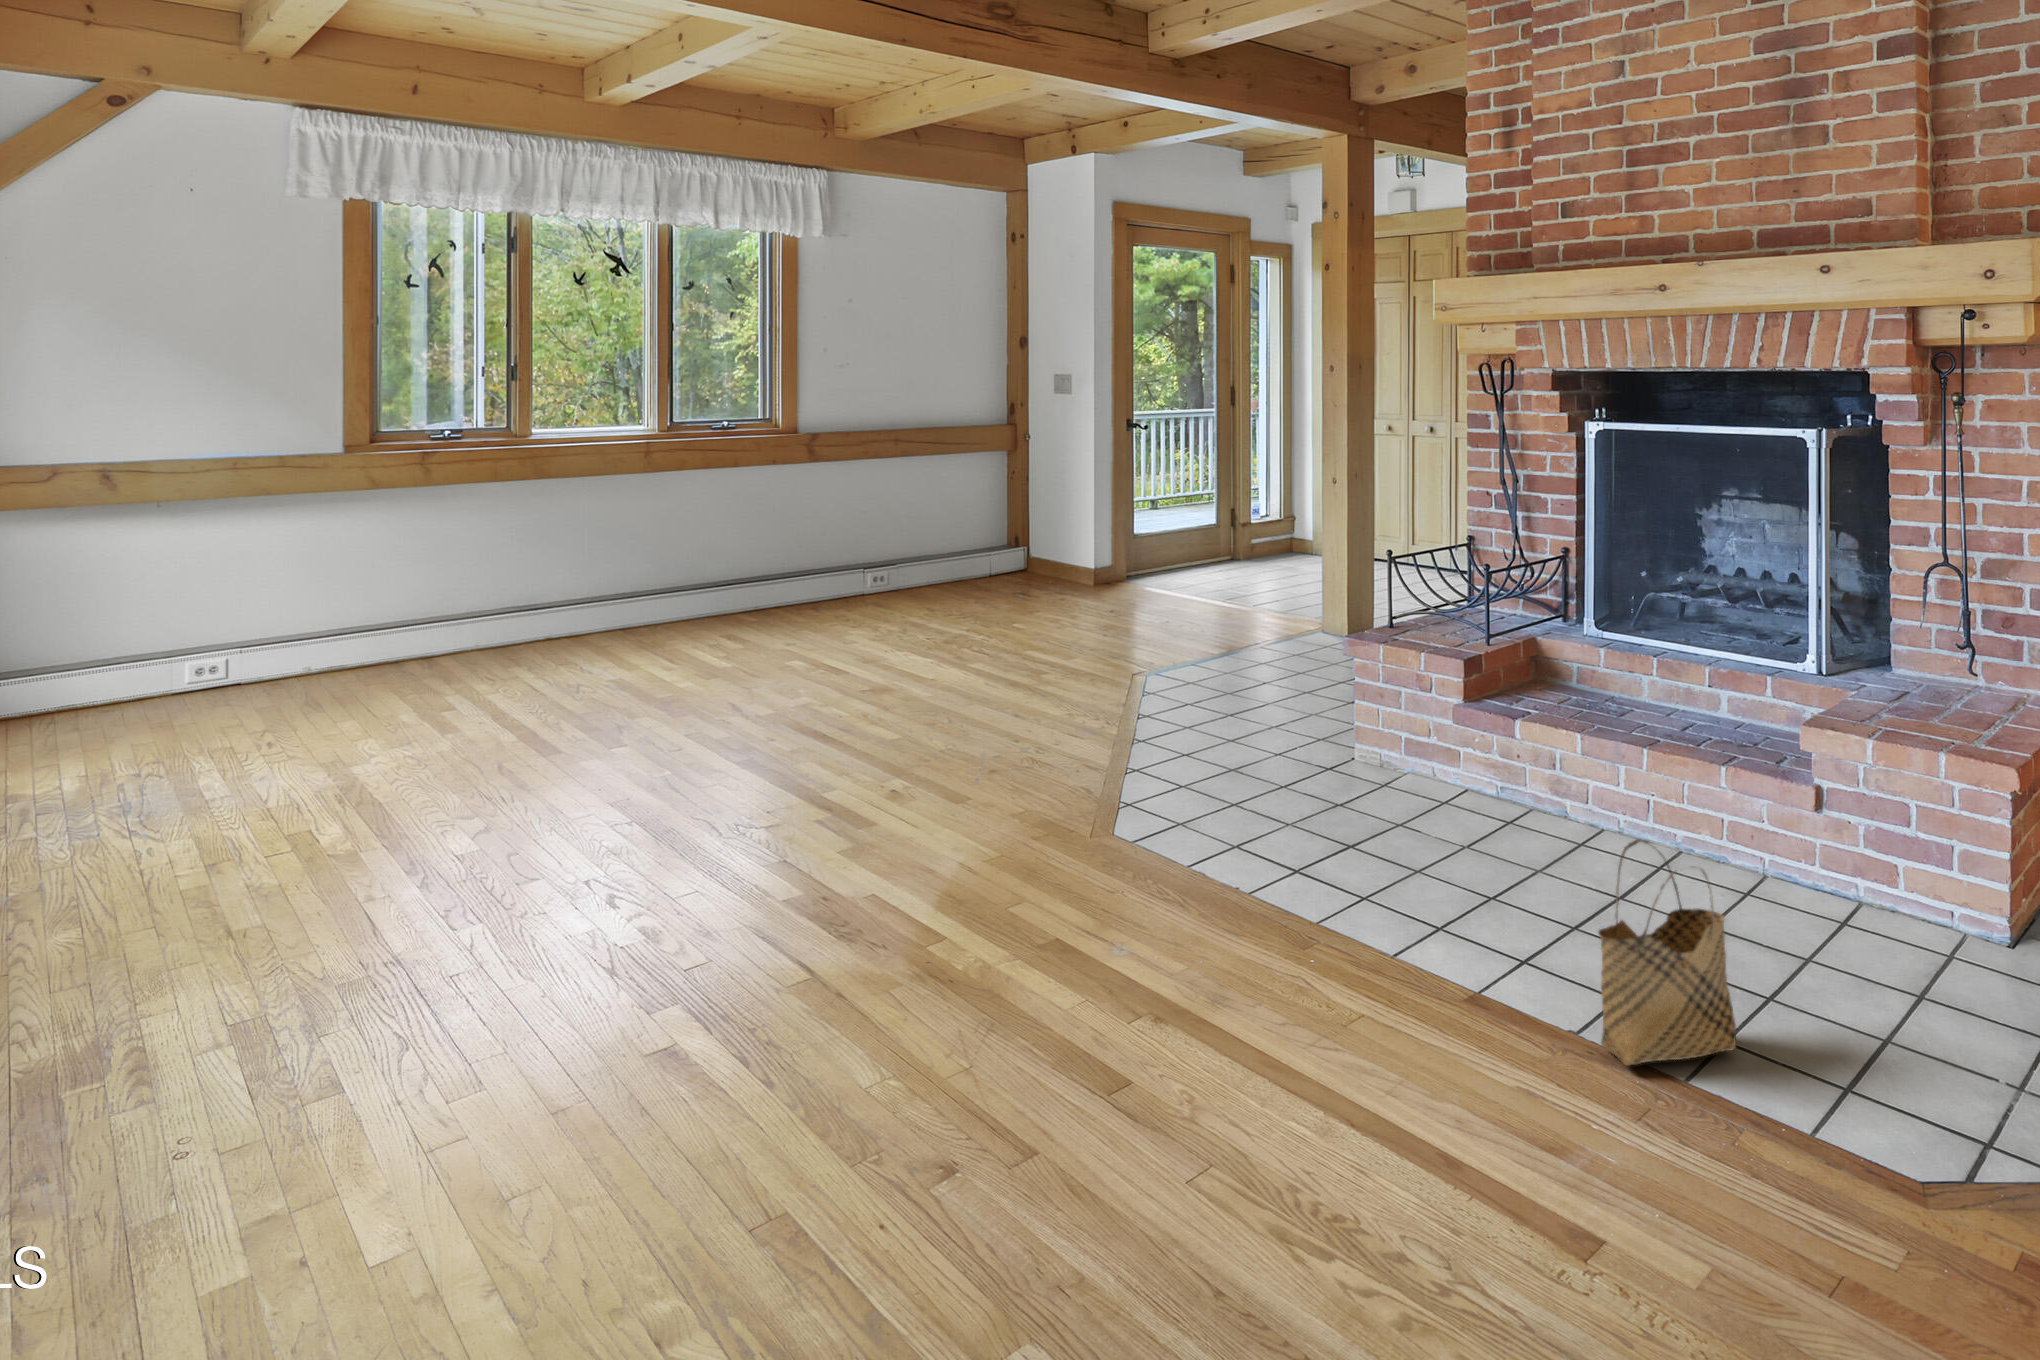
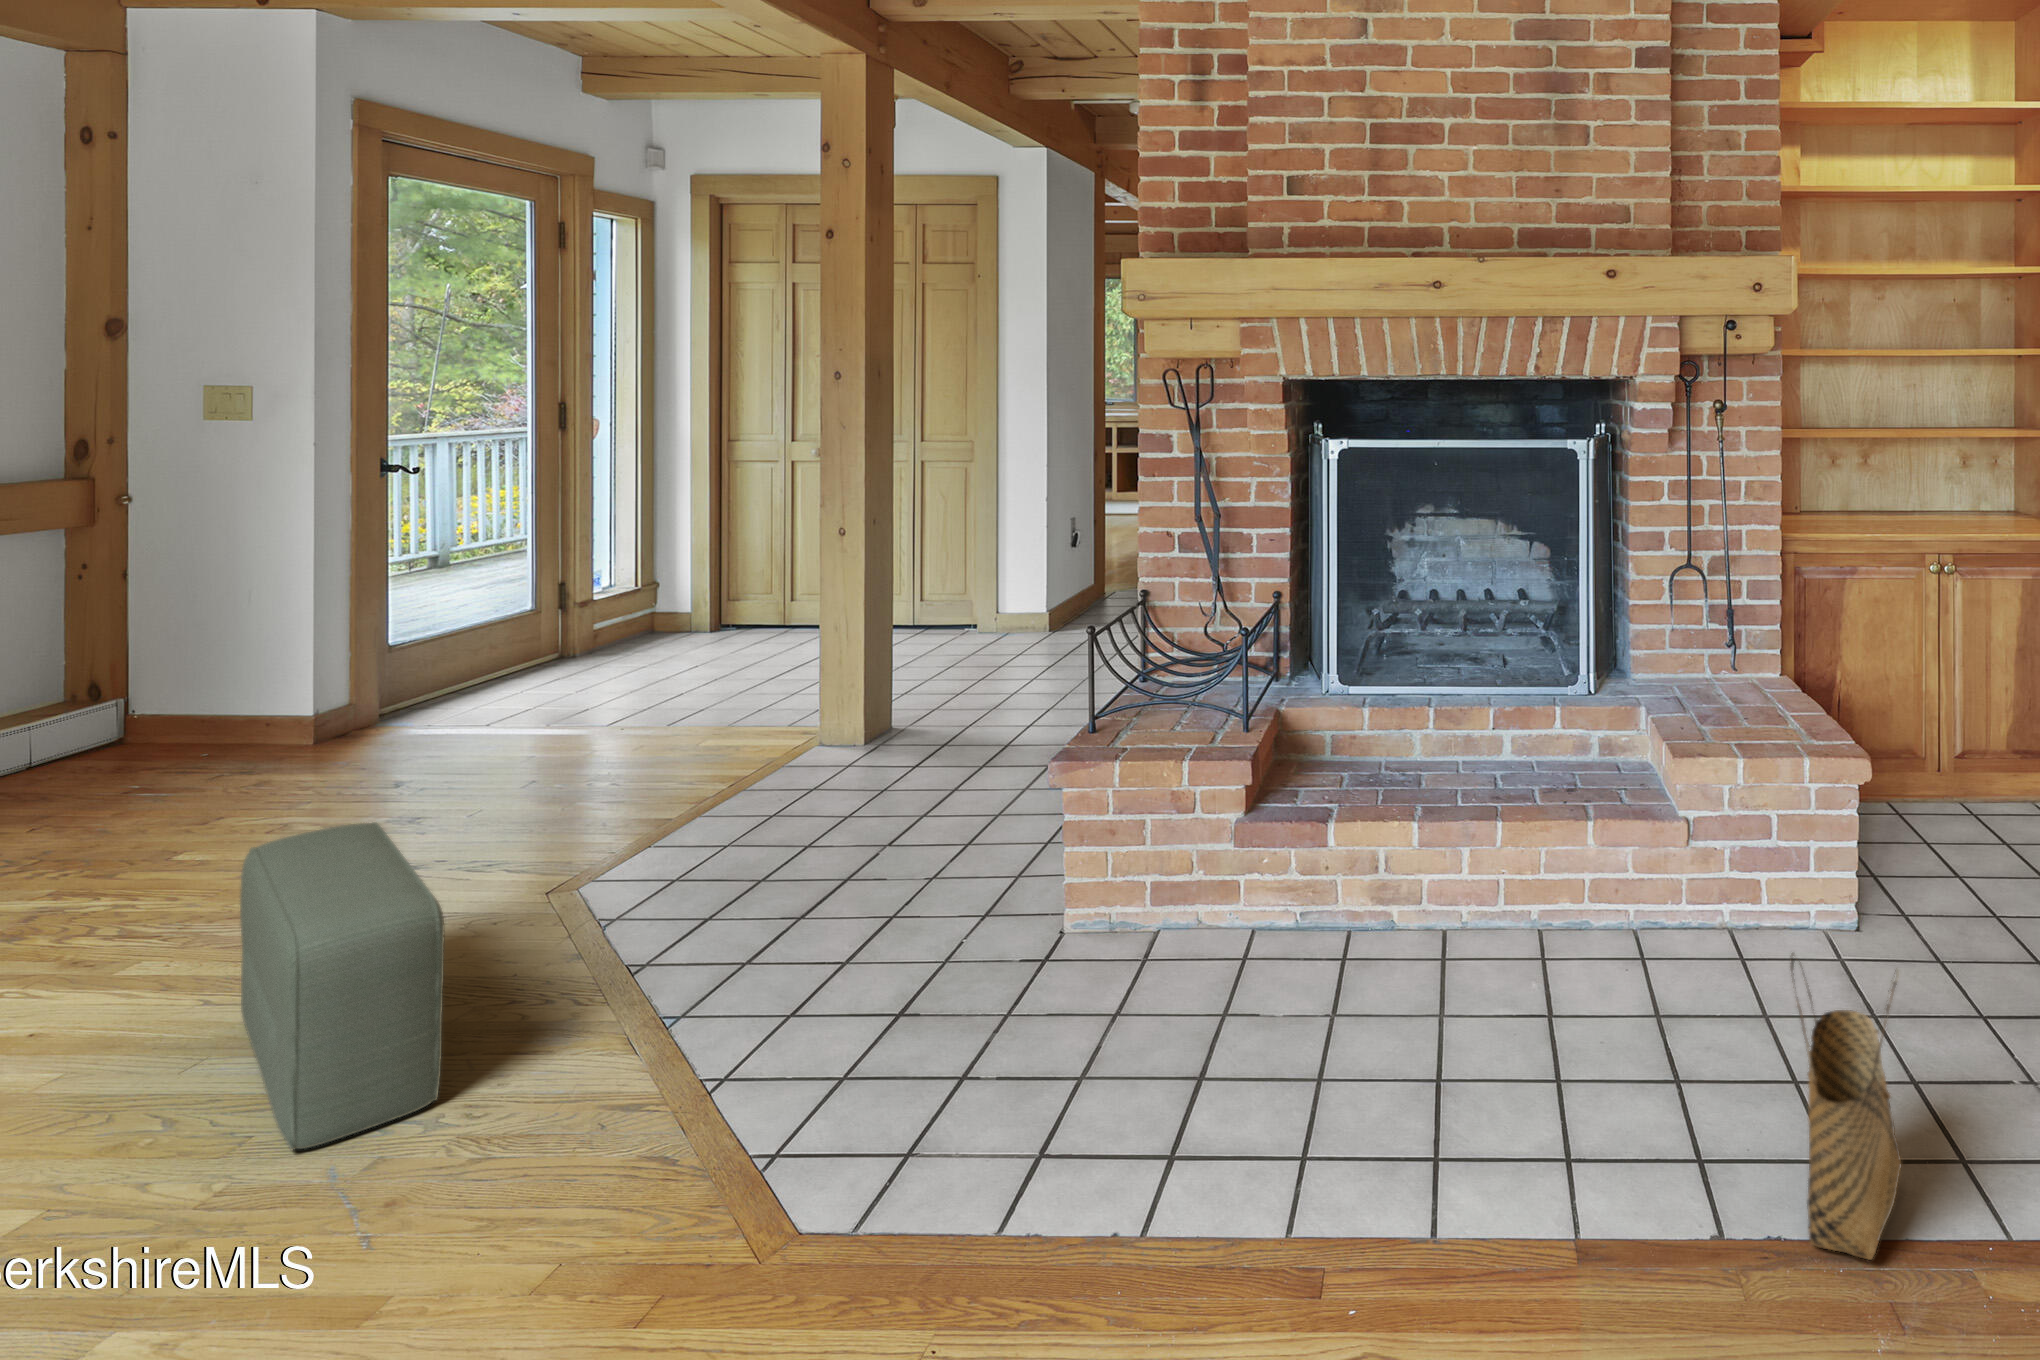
pouf: none [994,601,1067,738] -> present [240,822,444,1150]

